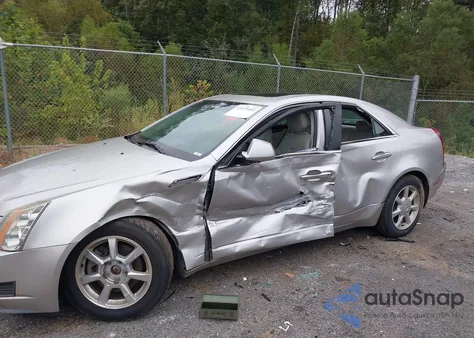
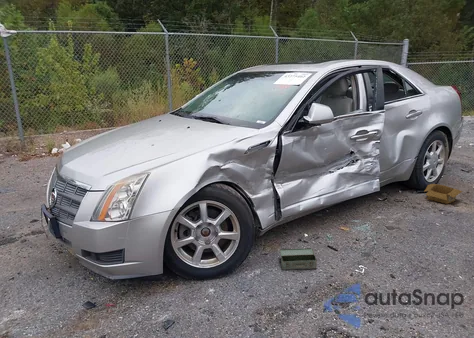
cardboard box: none [391,232,433,255] -> present [424,184,462,204]

